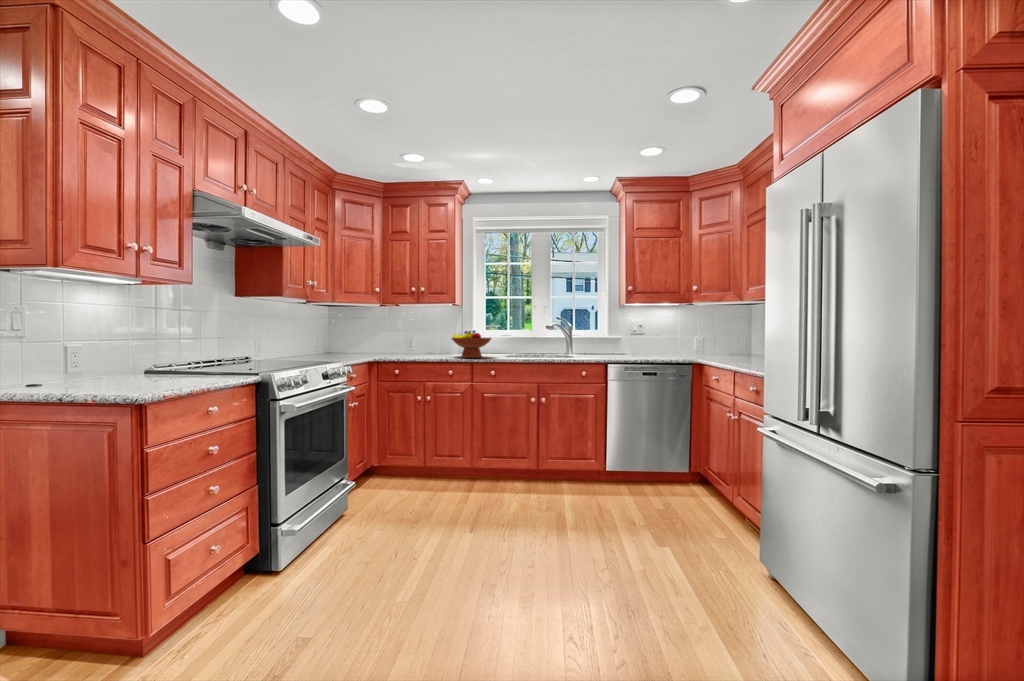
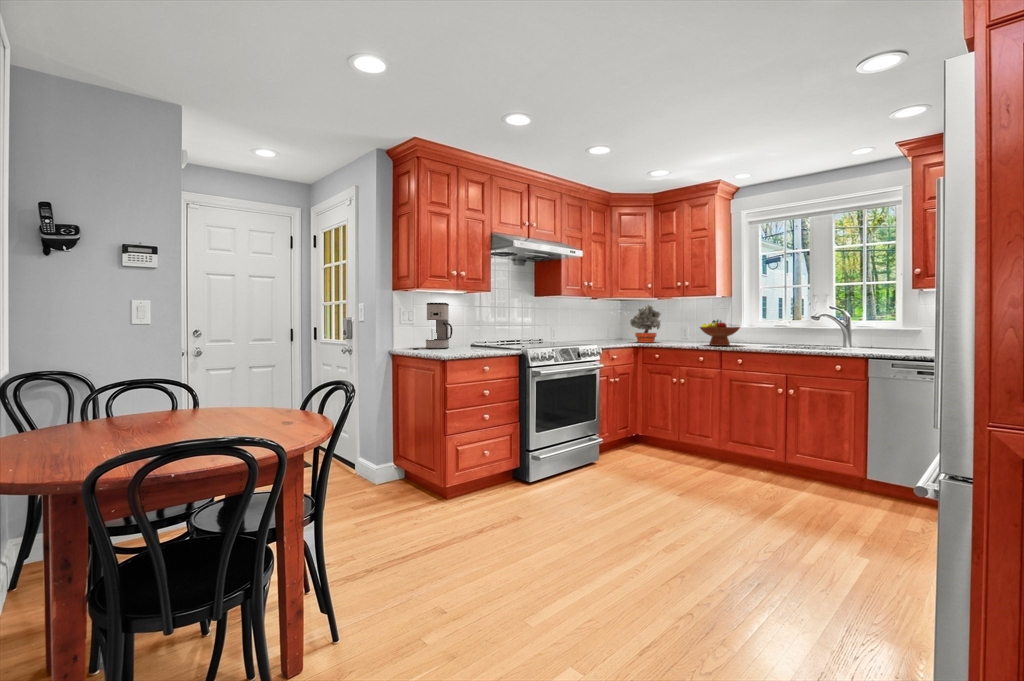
coffee maker: none [53,296,114,380] -> present [426,303,452,349]
potted plant: none [367,311,401,356] -> present [630,305,661,343]

